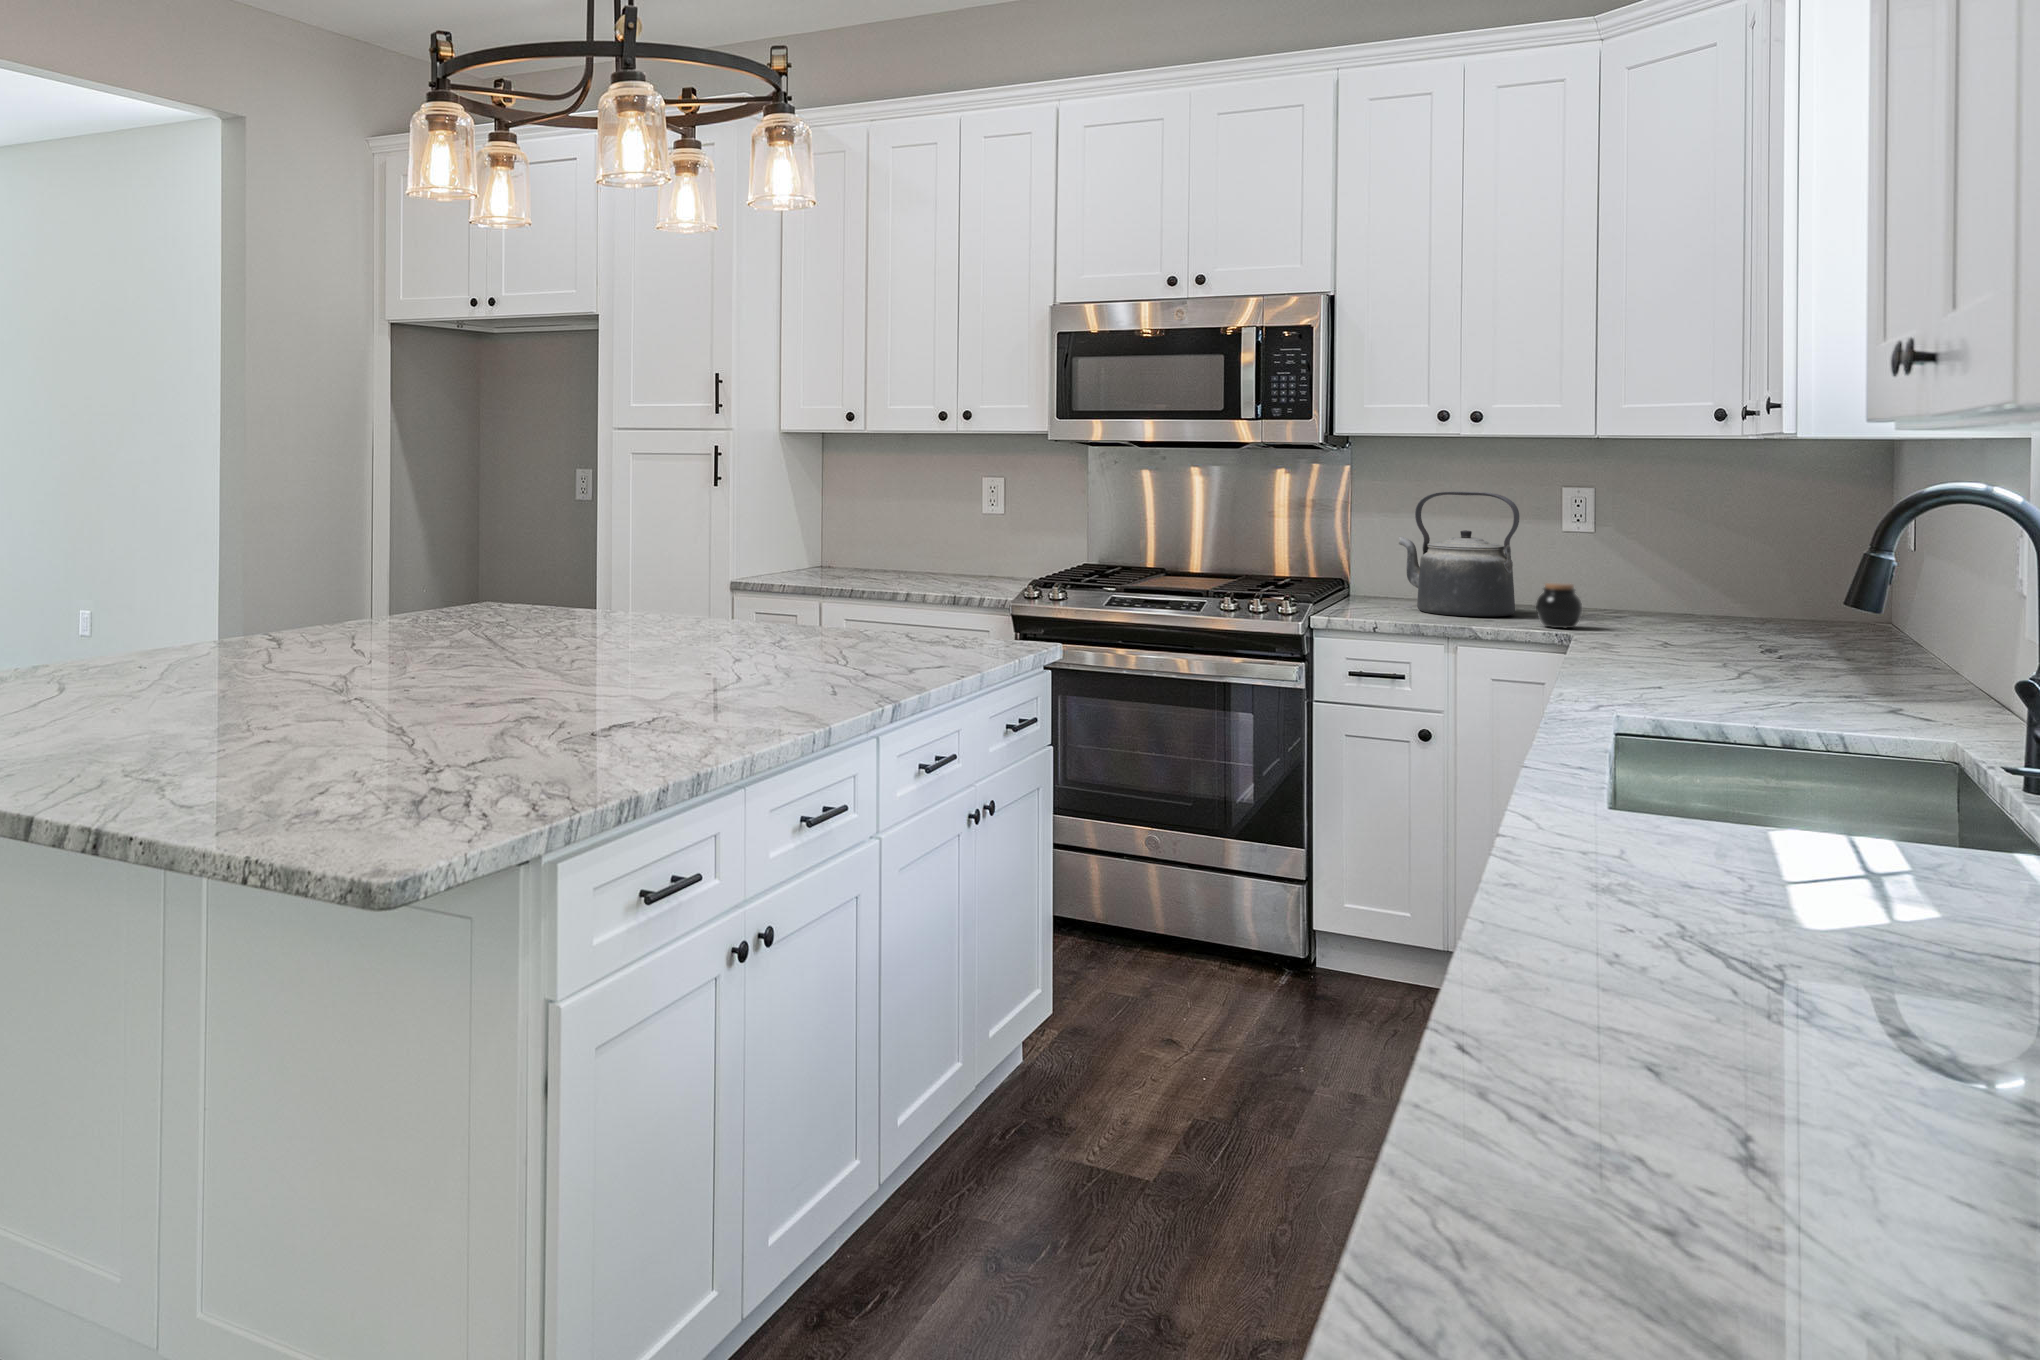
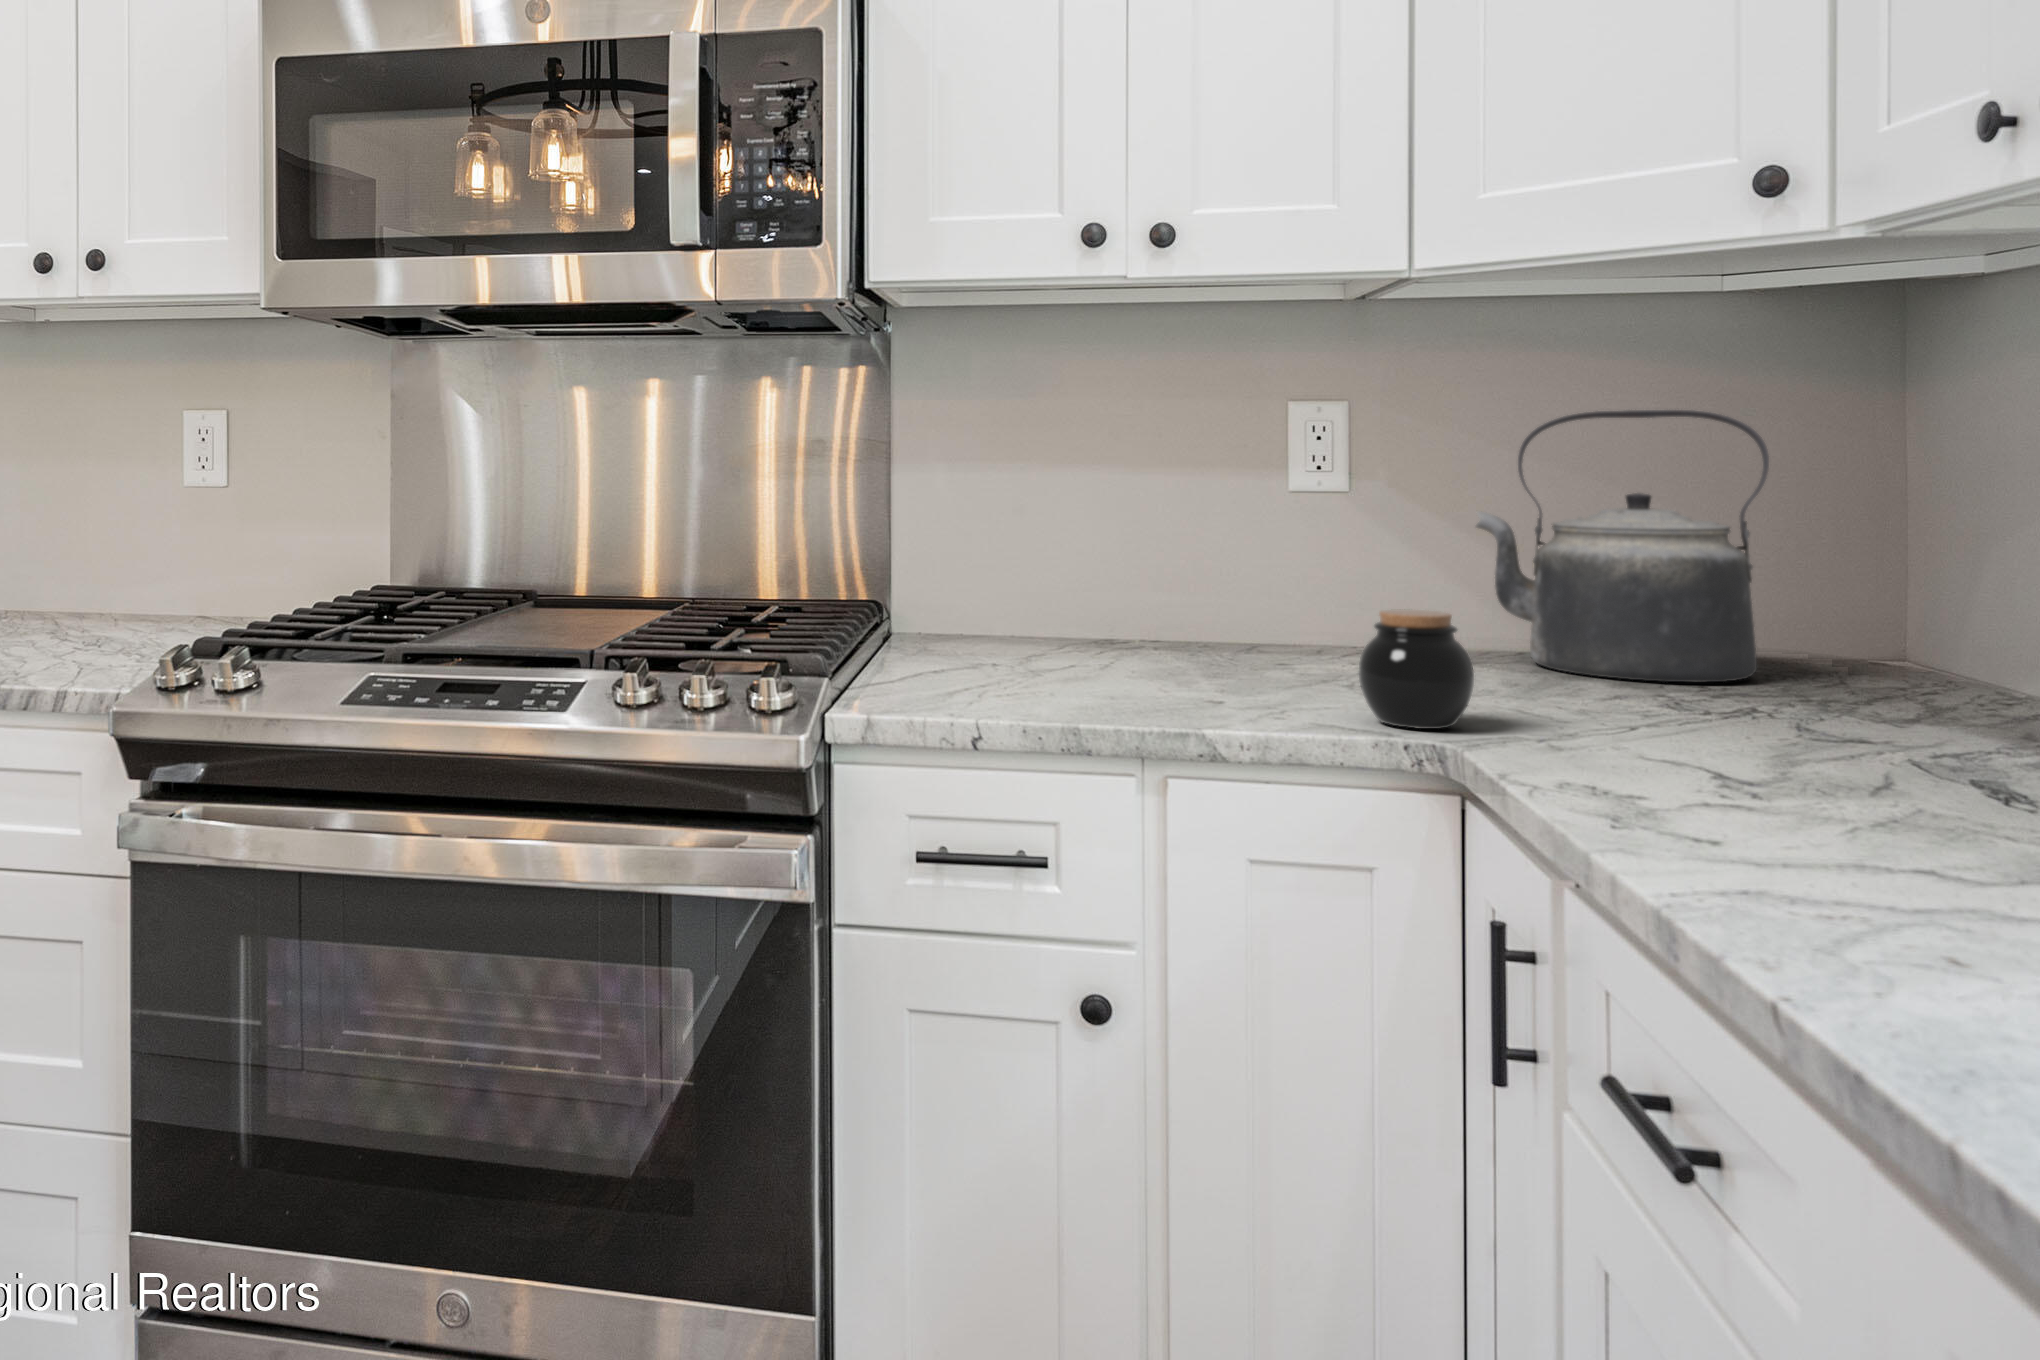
kettle: present [1399,492,1519,617] -> present [1476,410,1769,682]

